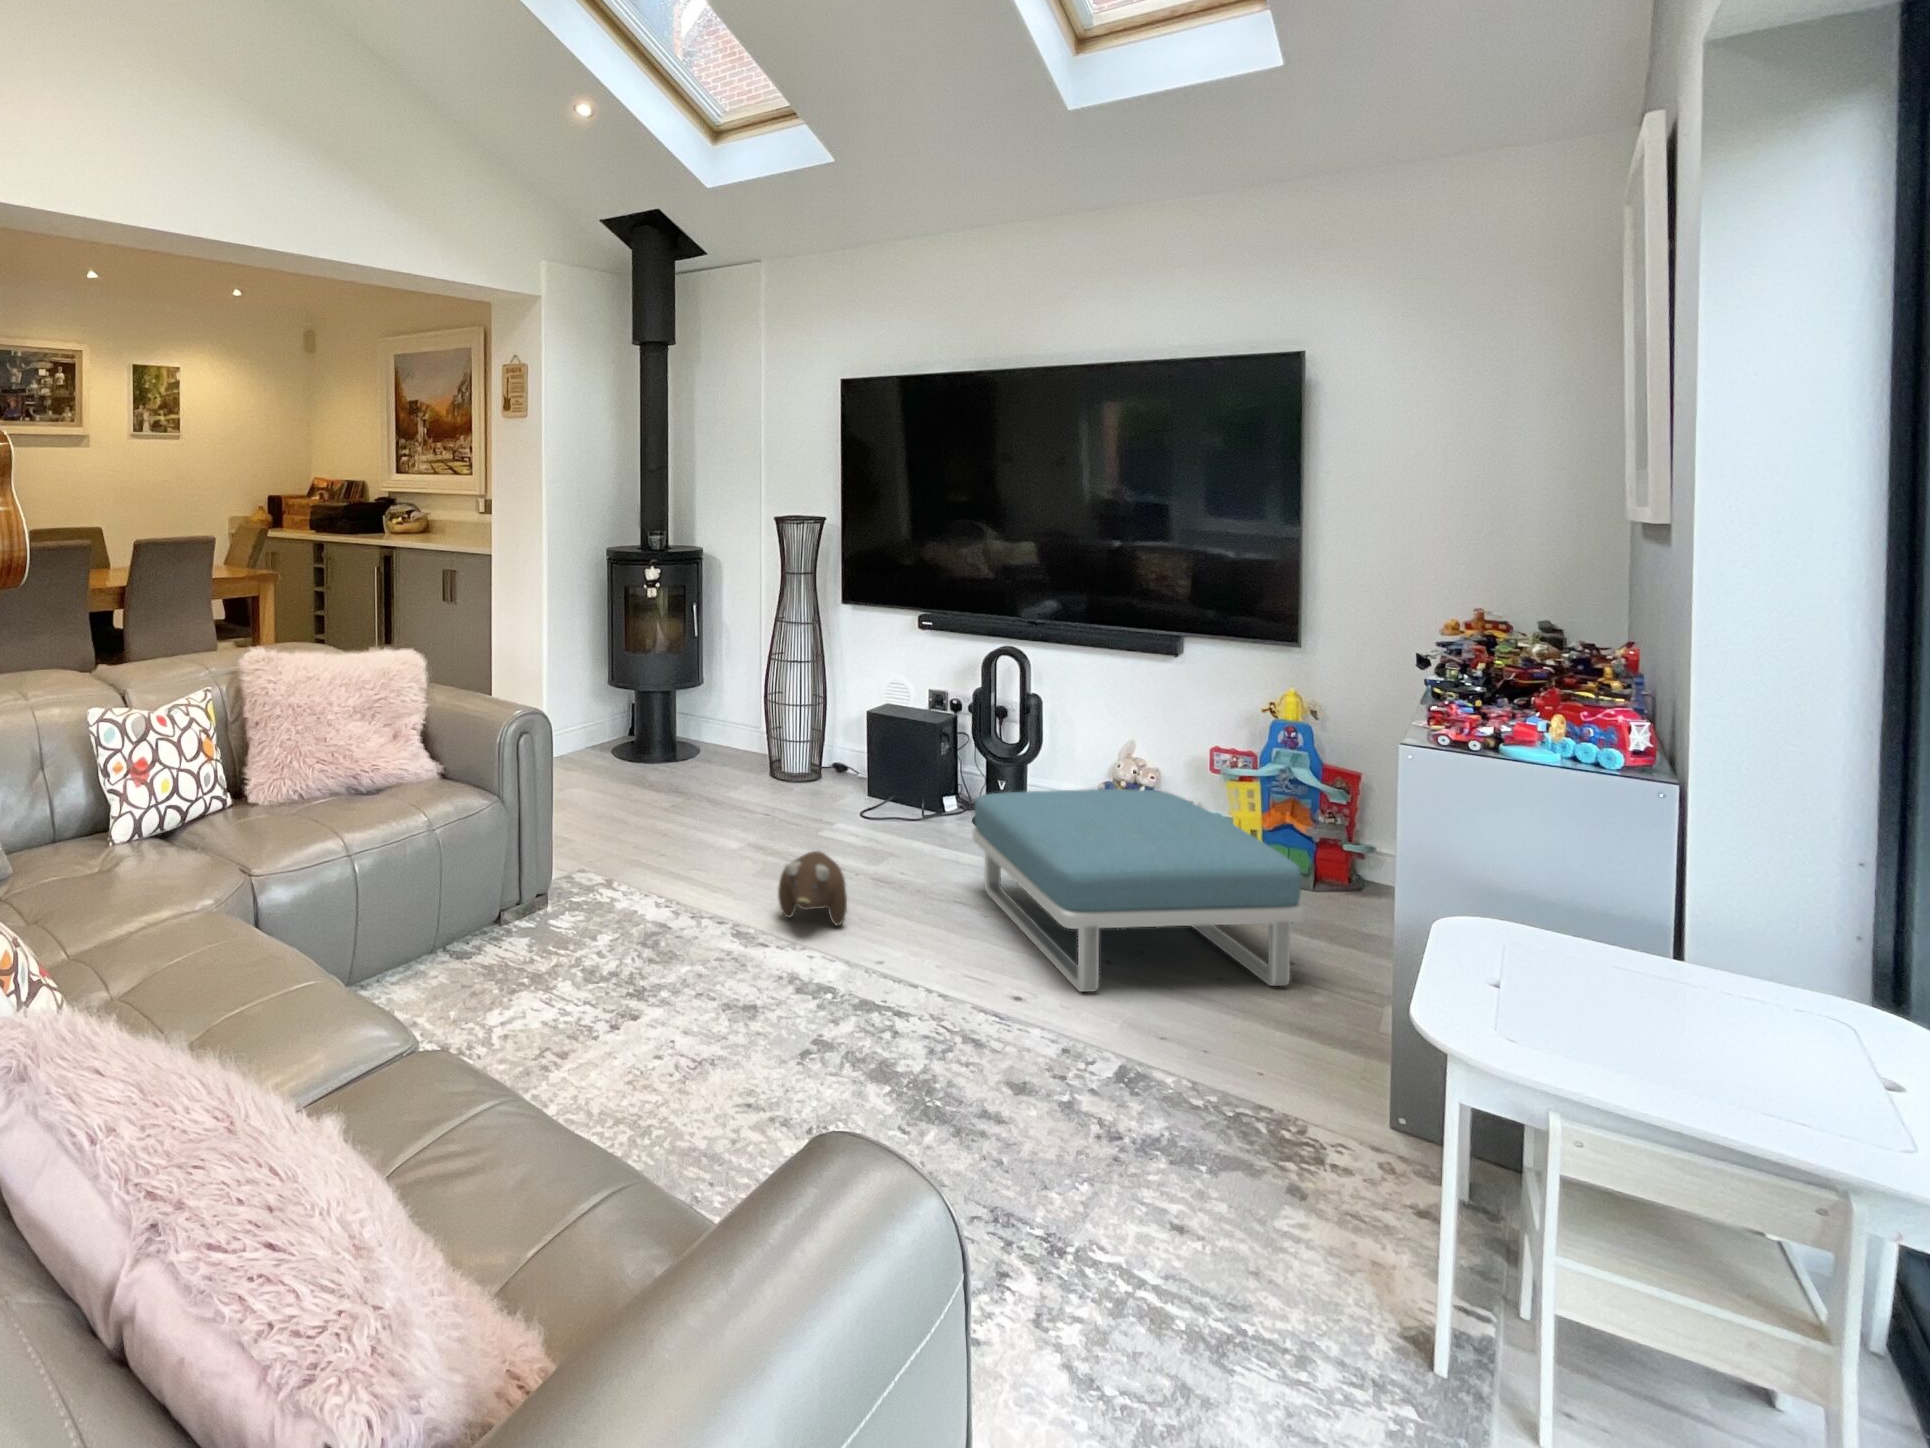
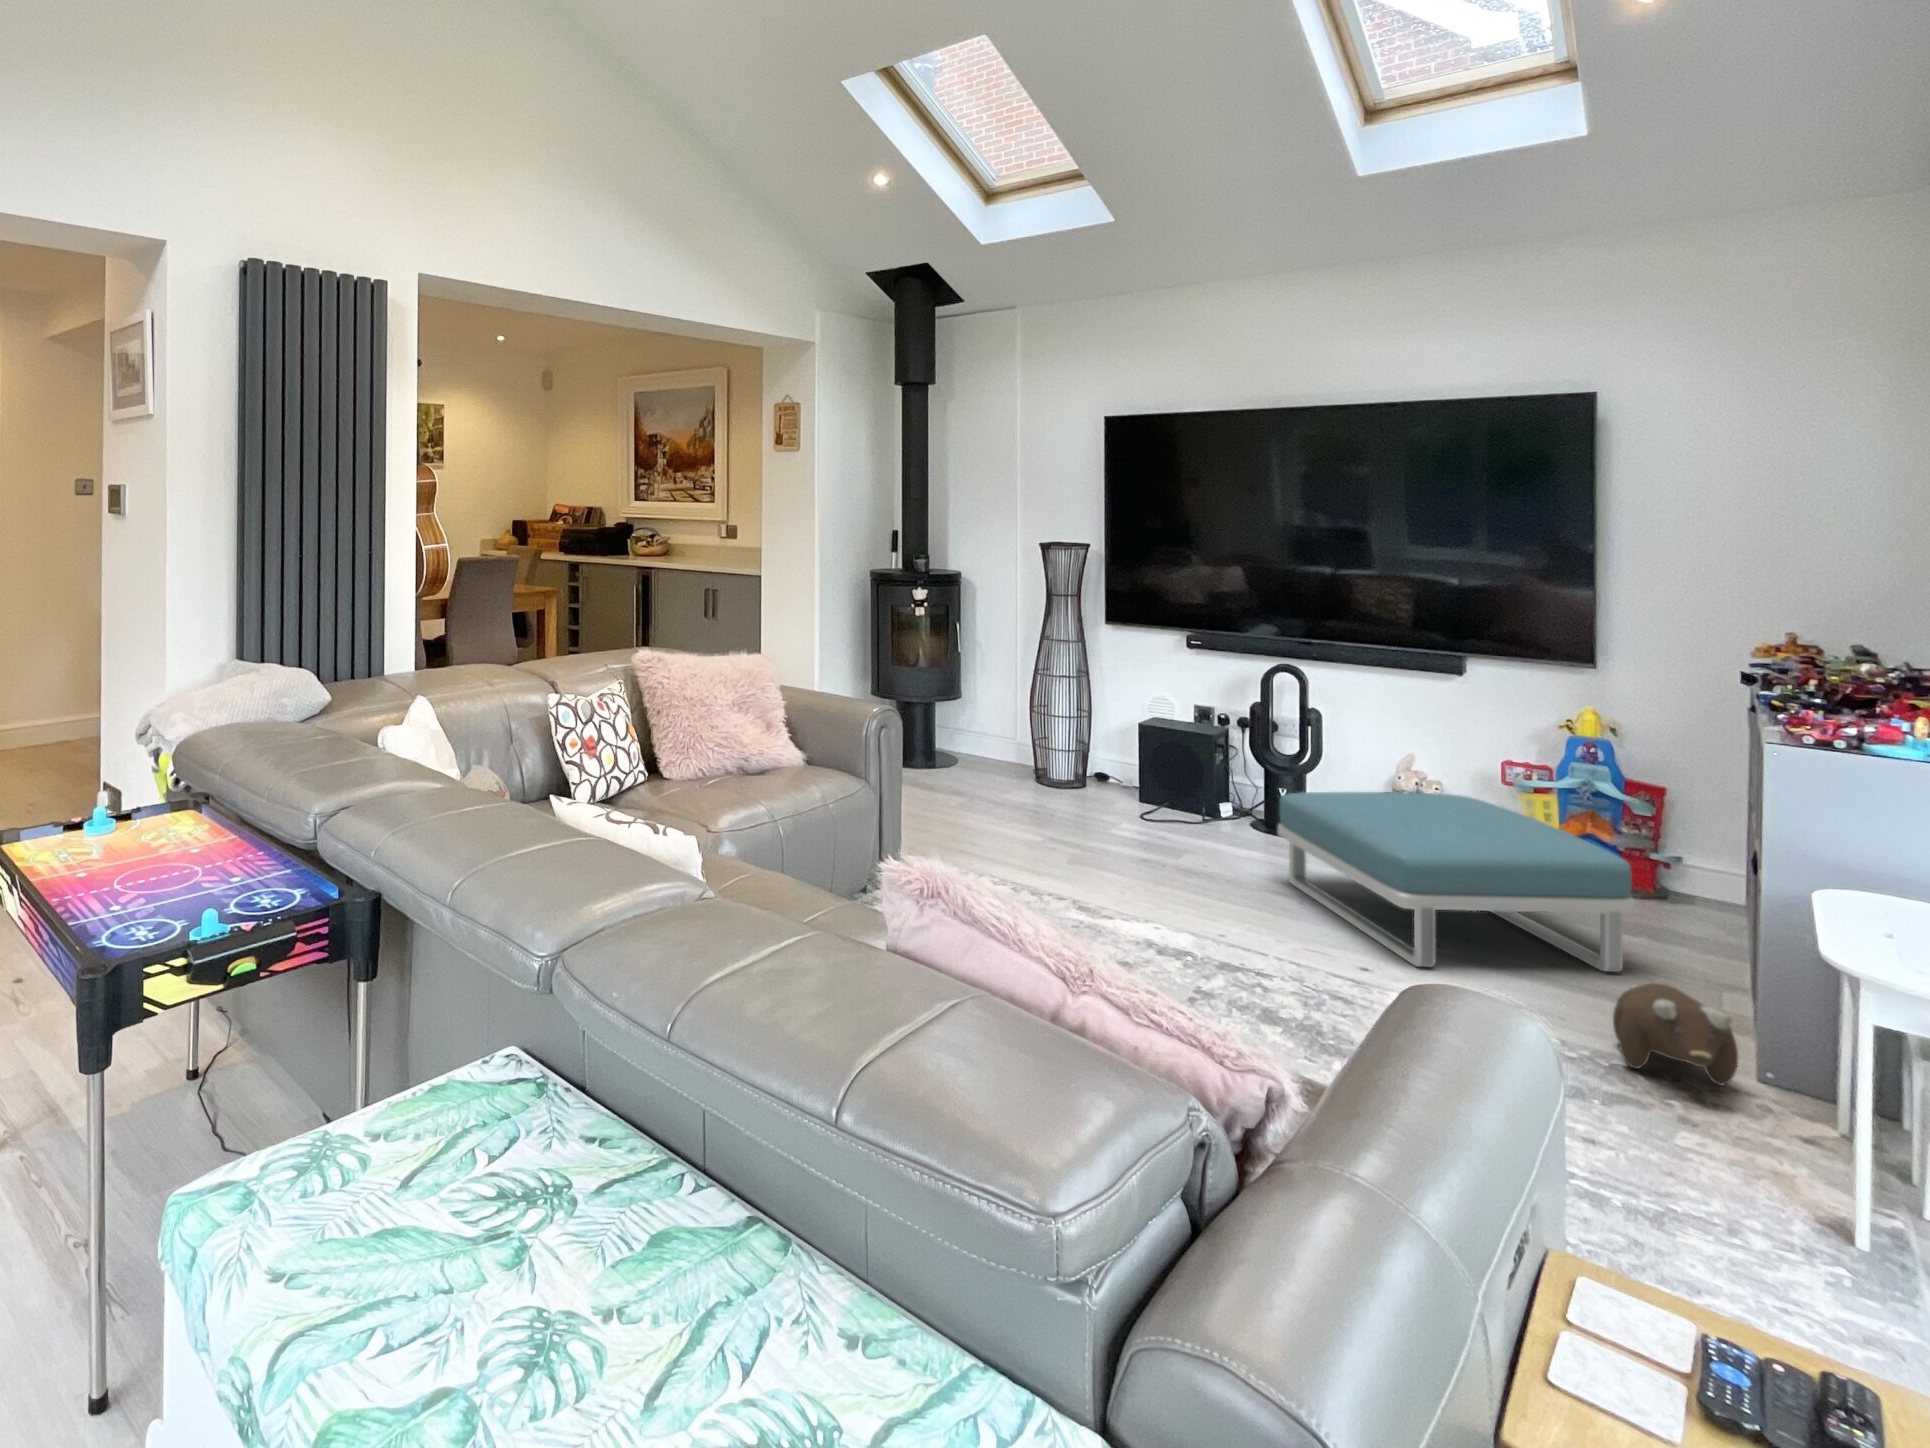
plush toy: present [778,851,847,926] -> present [1613,983,1738,1085]

